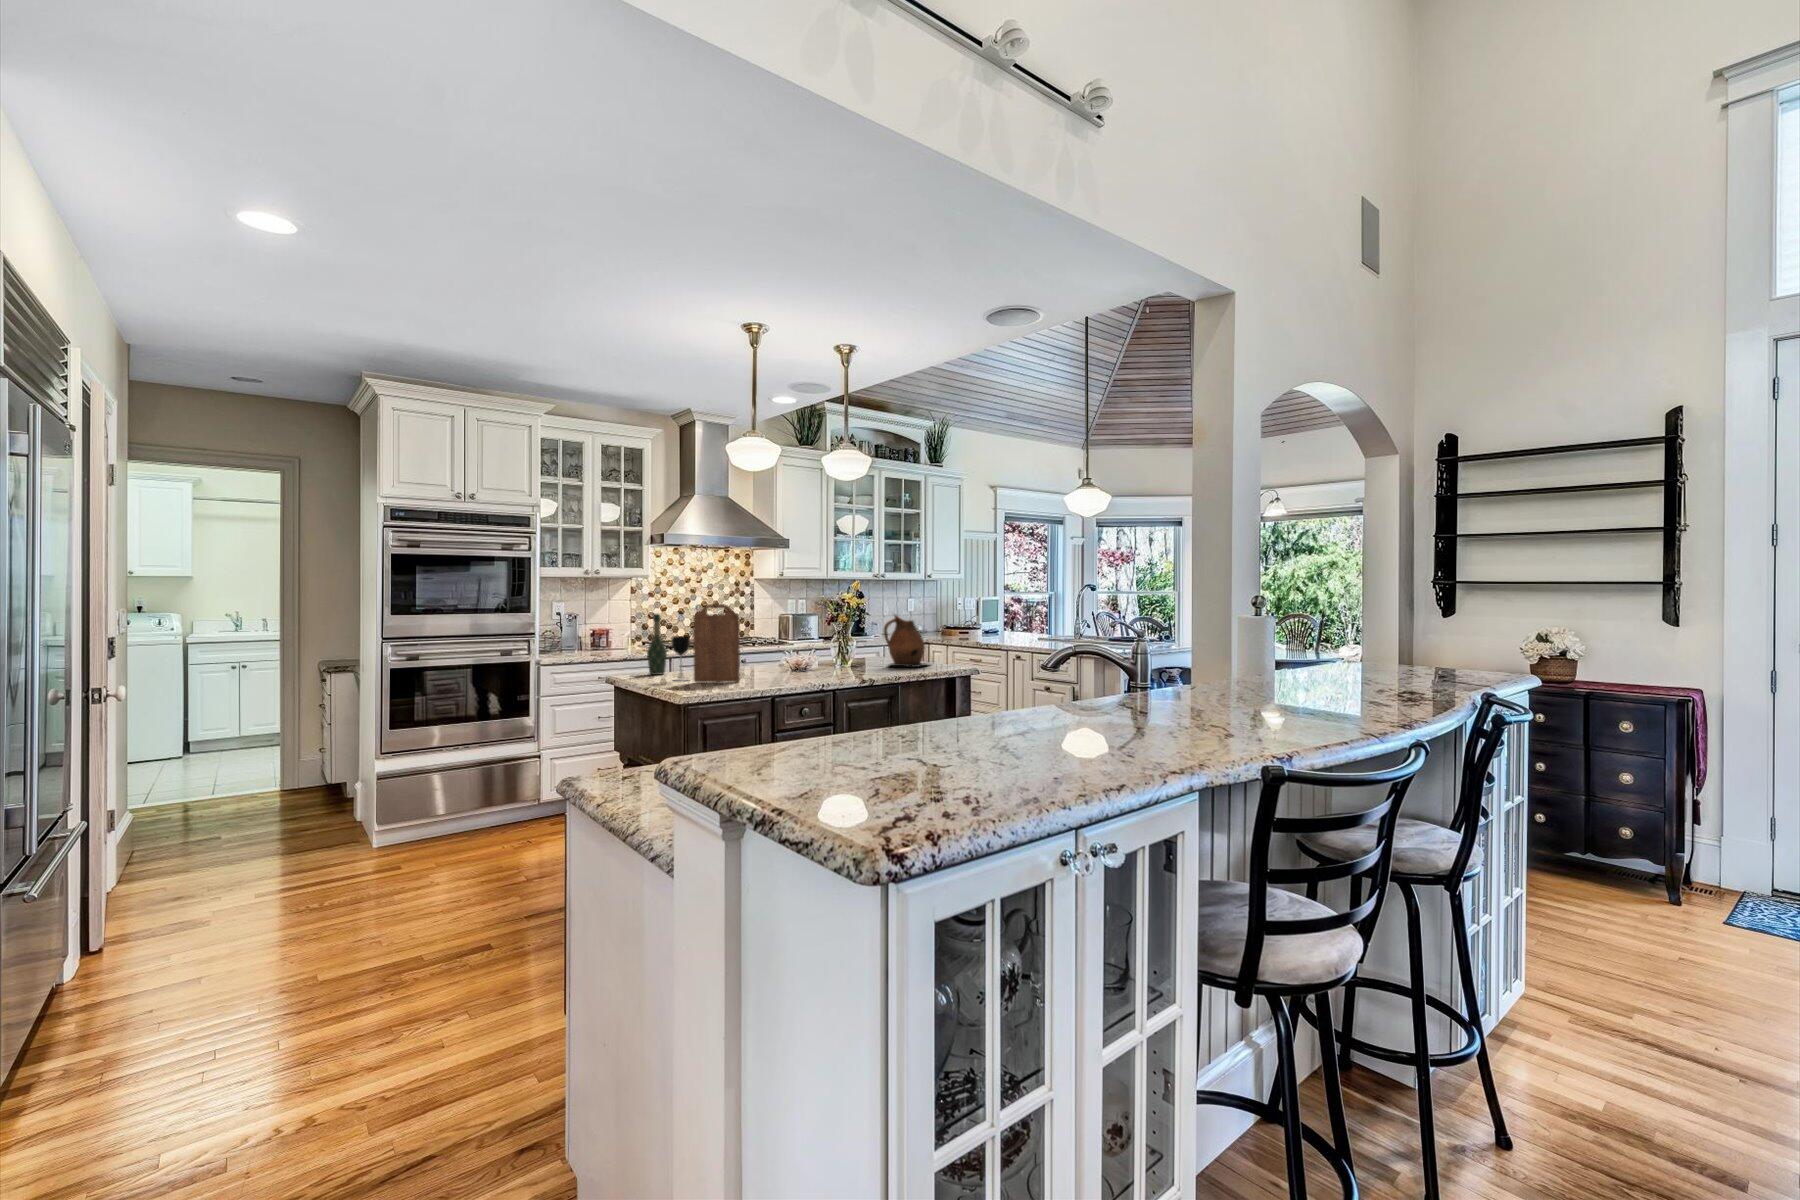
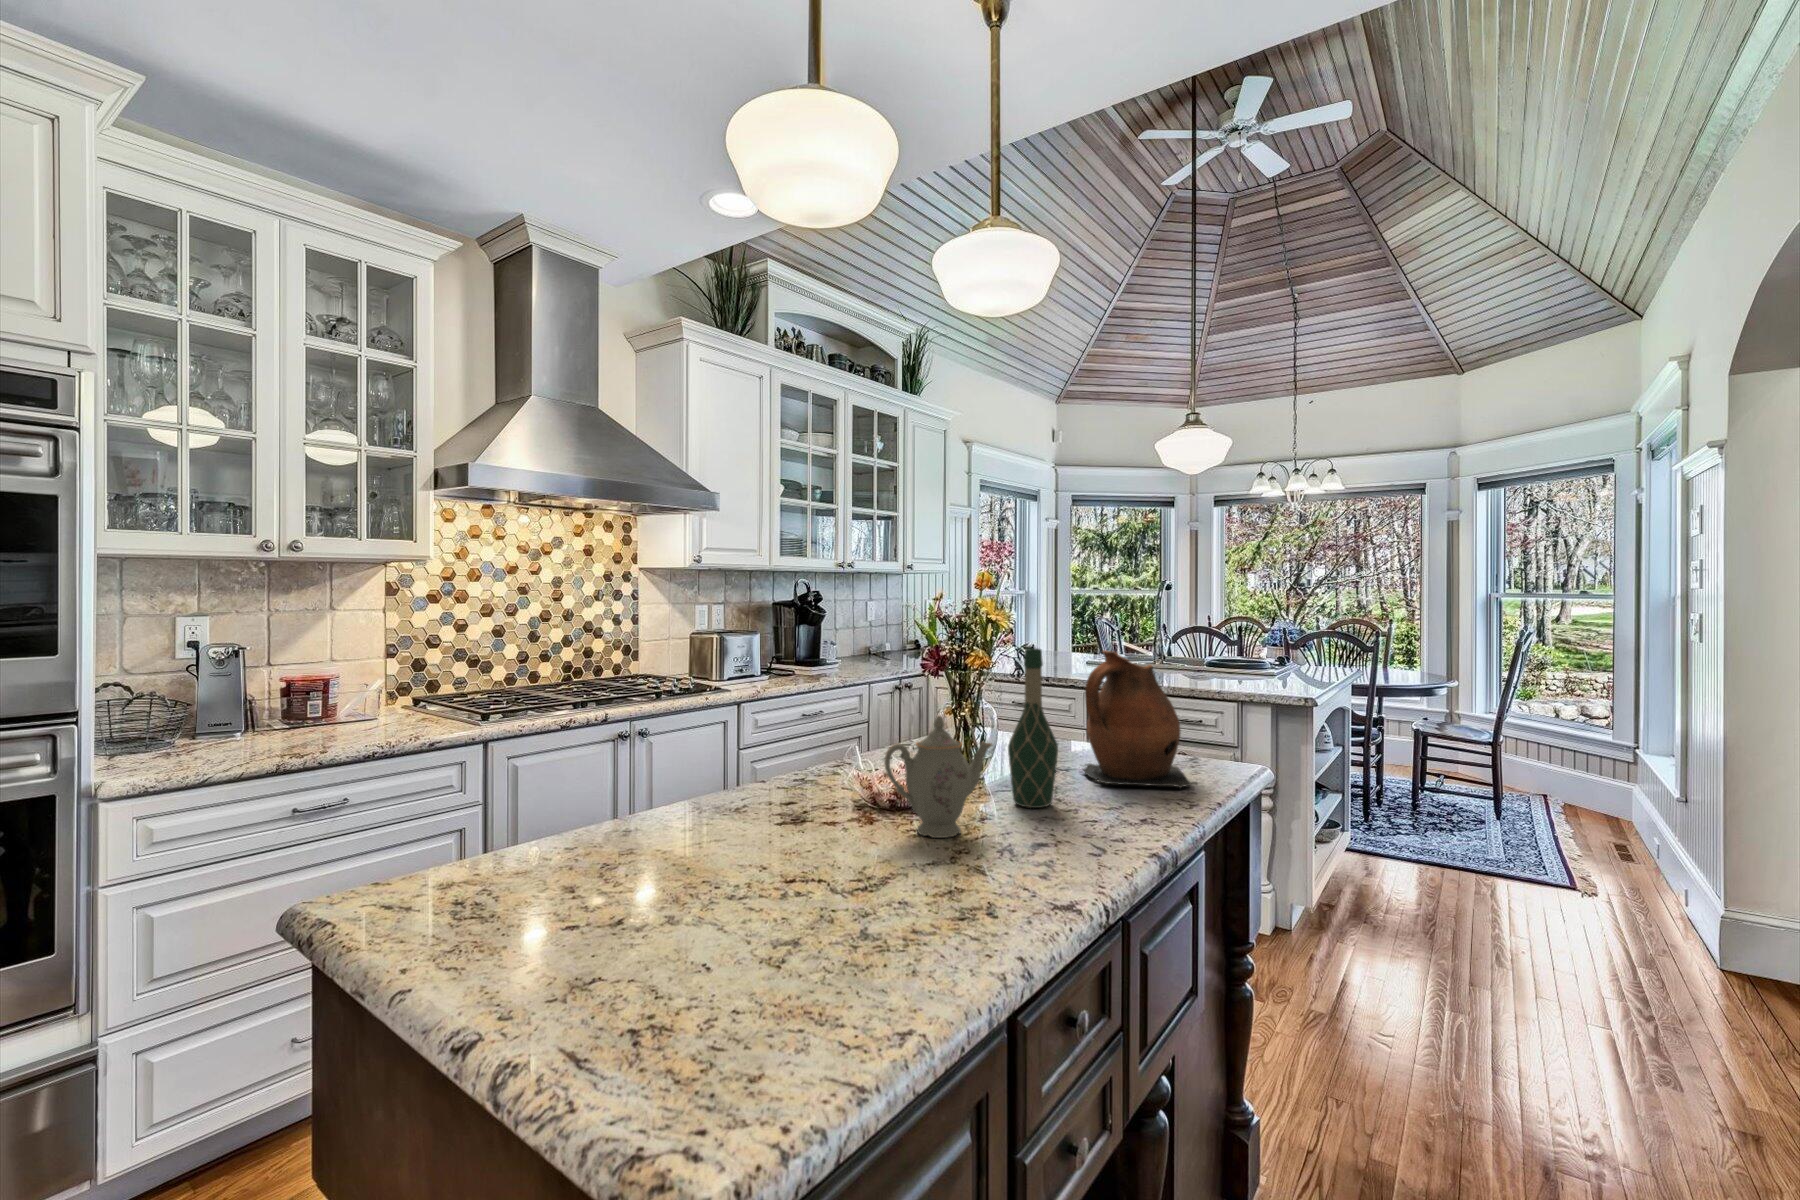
cutting board: present [693,604,740,683] -> none [667,659,877,1037]
wine bottle: present [647,613,667,675] -> present [1008,648,1058,808]
teapot: none [785,632,823,672] -> present [884,716,992,838]
wine glass: present [672,636,690,681] -> none [543,788,625,1005]

